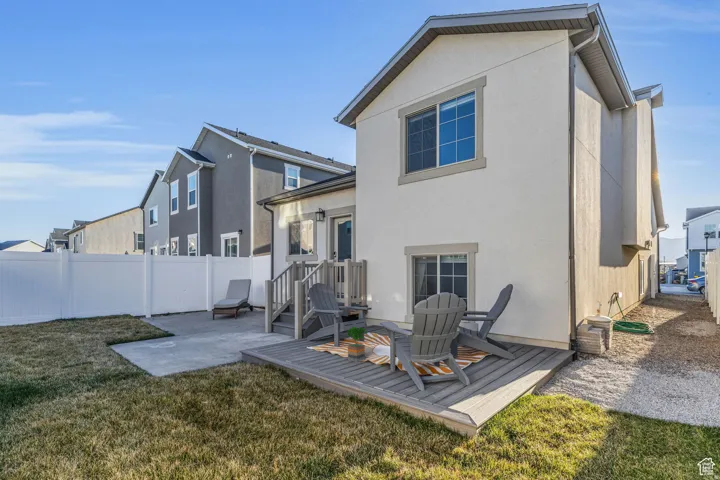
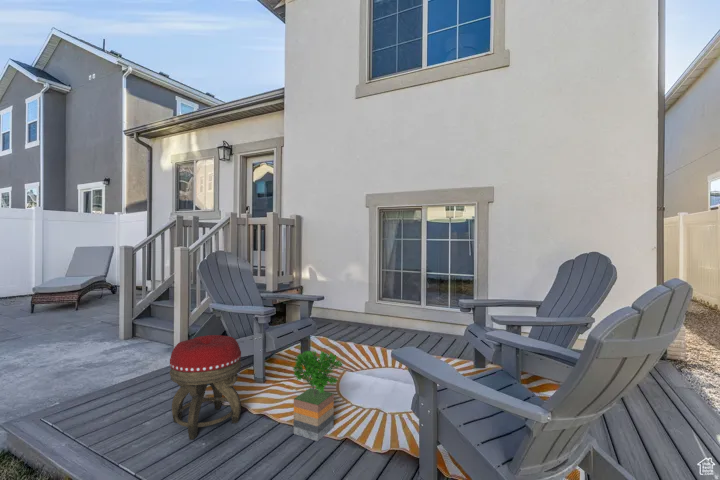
footstool: none [300,321,328,360] -> present [170,335,241,440]

